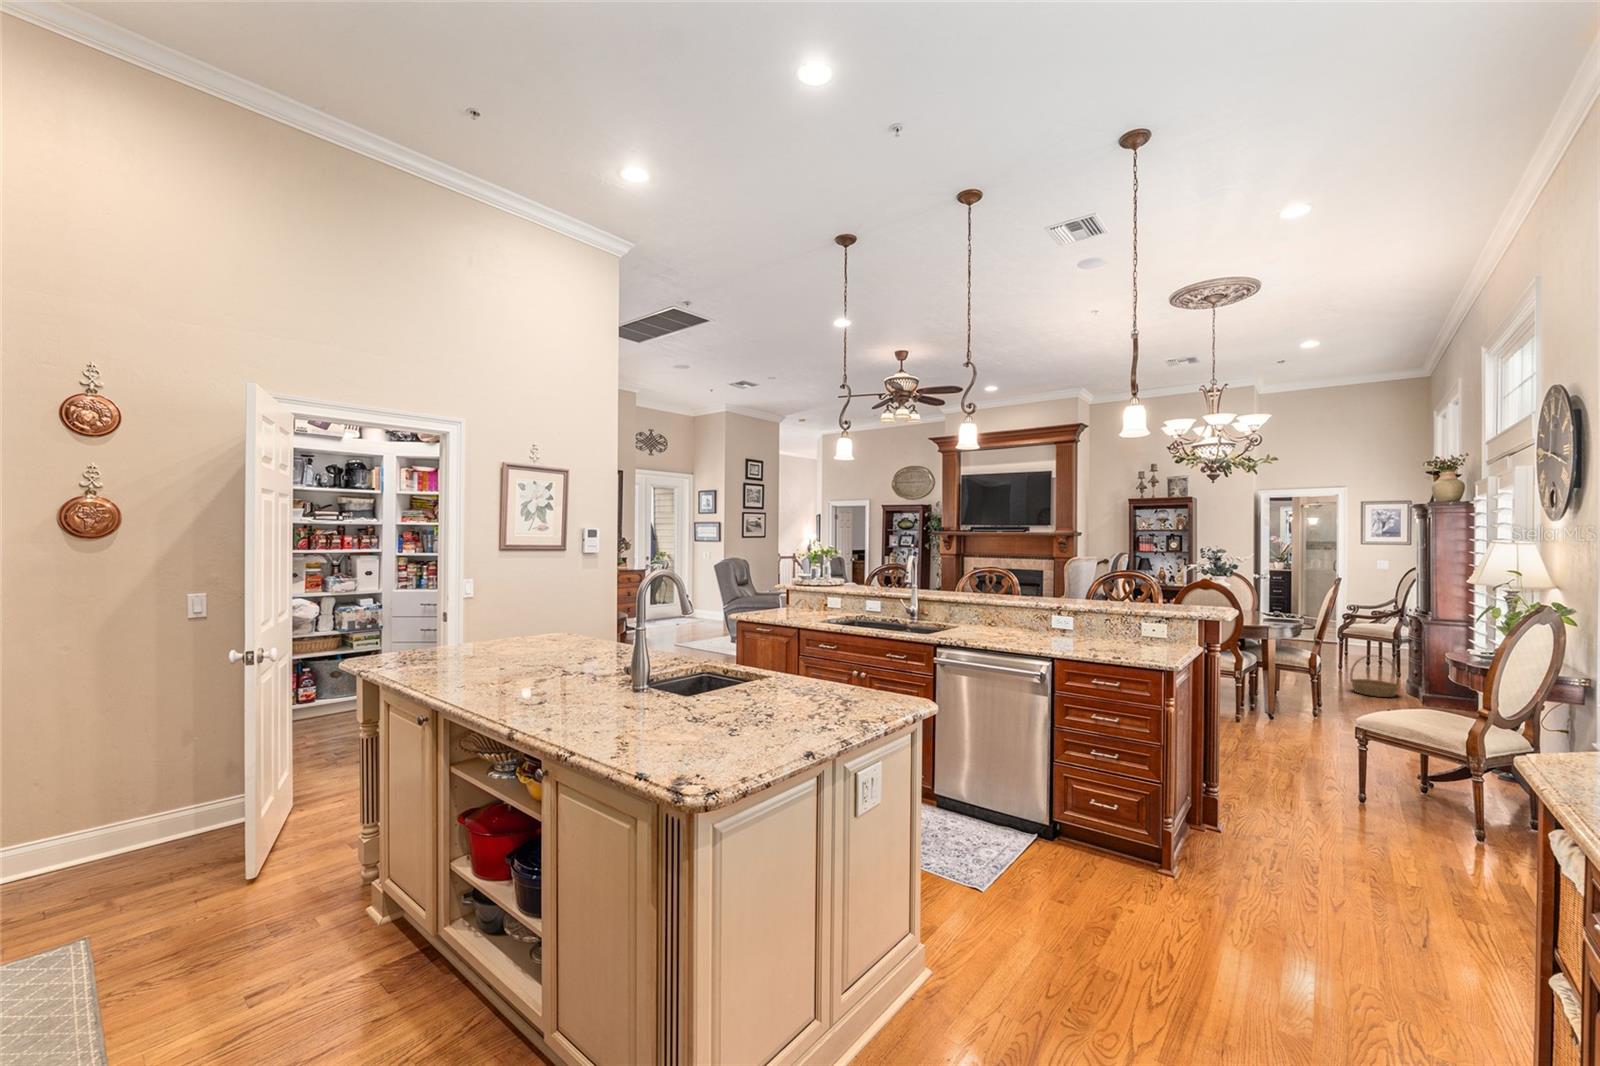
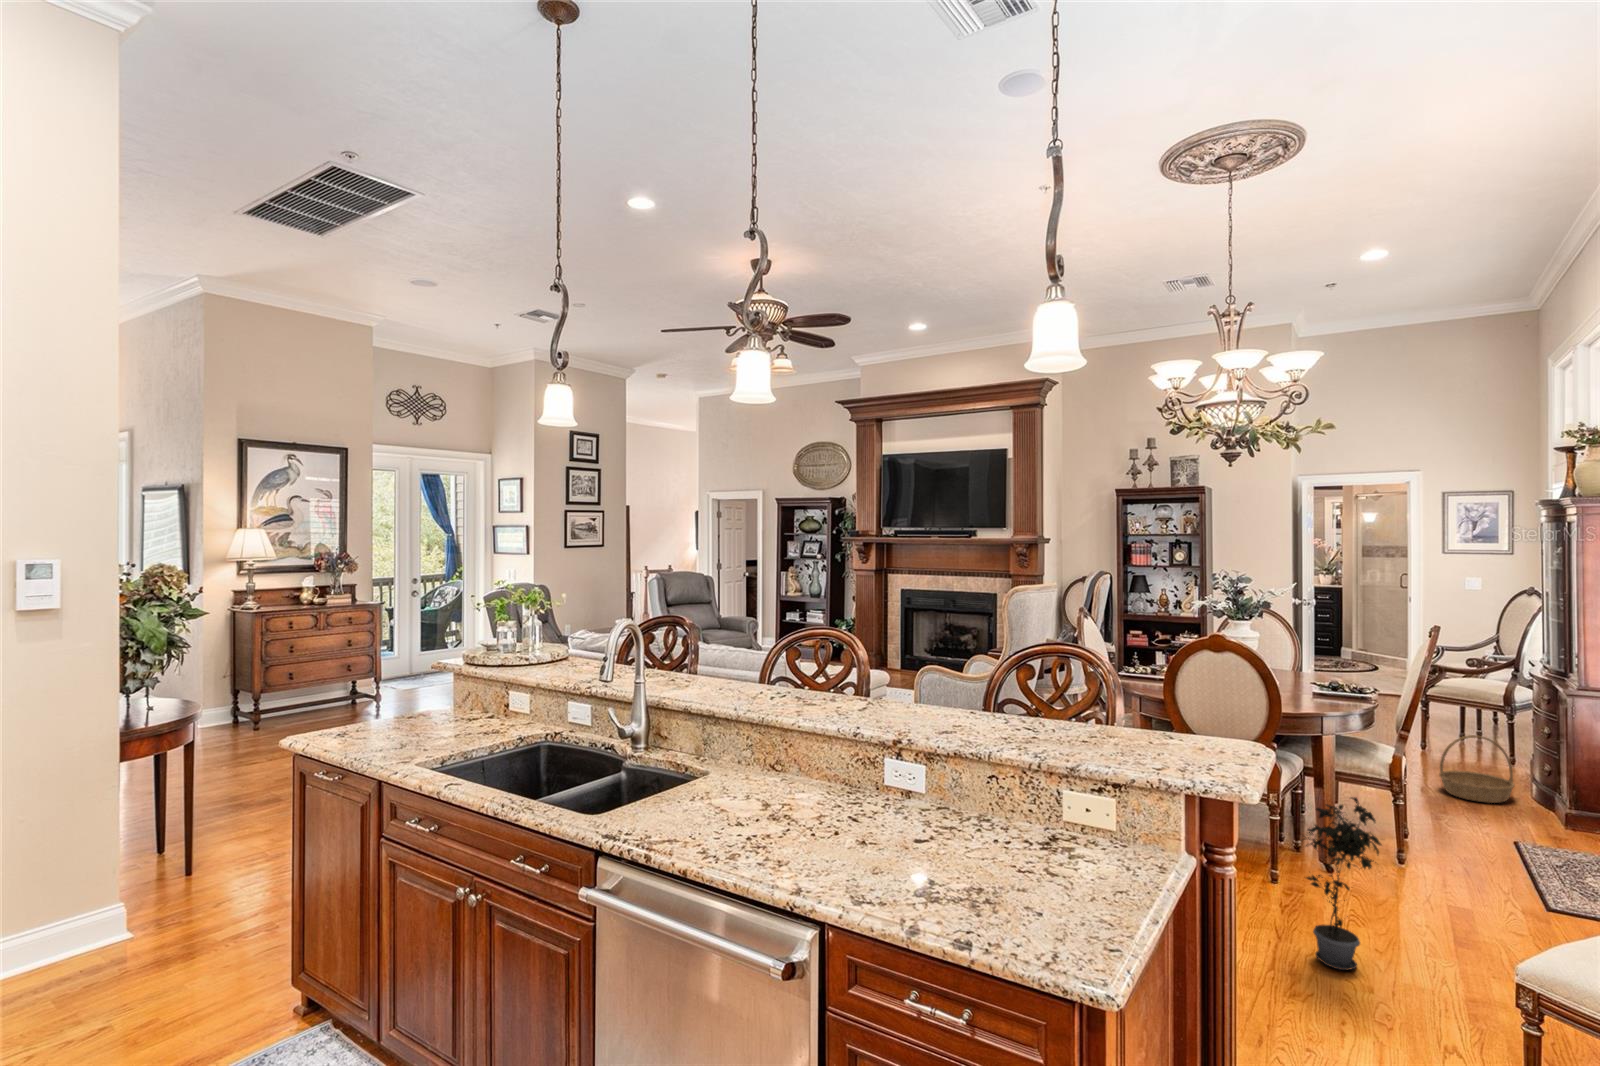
potted plant: none [1254,663,1304,757] -> present [1305,797,1382,970]

